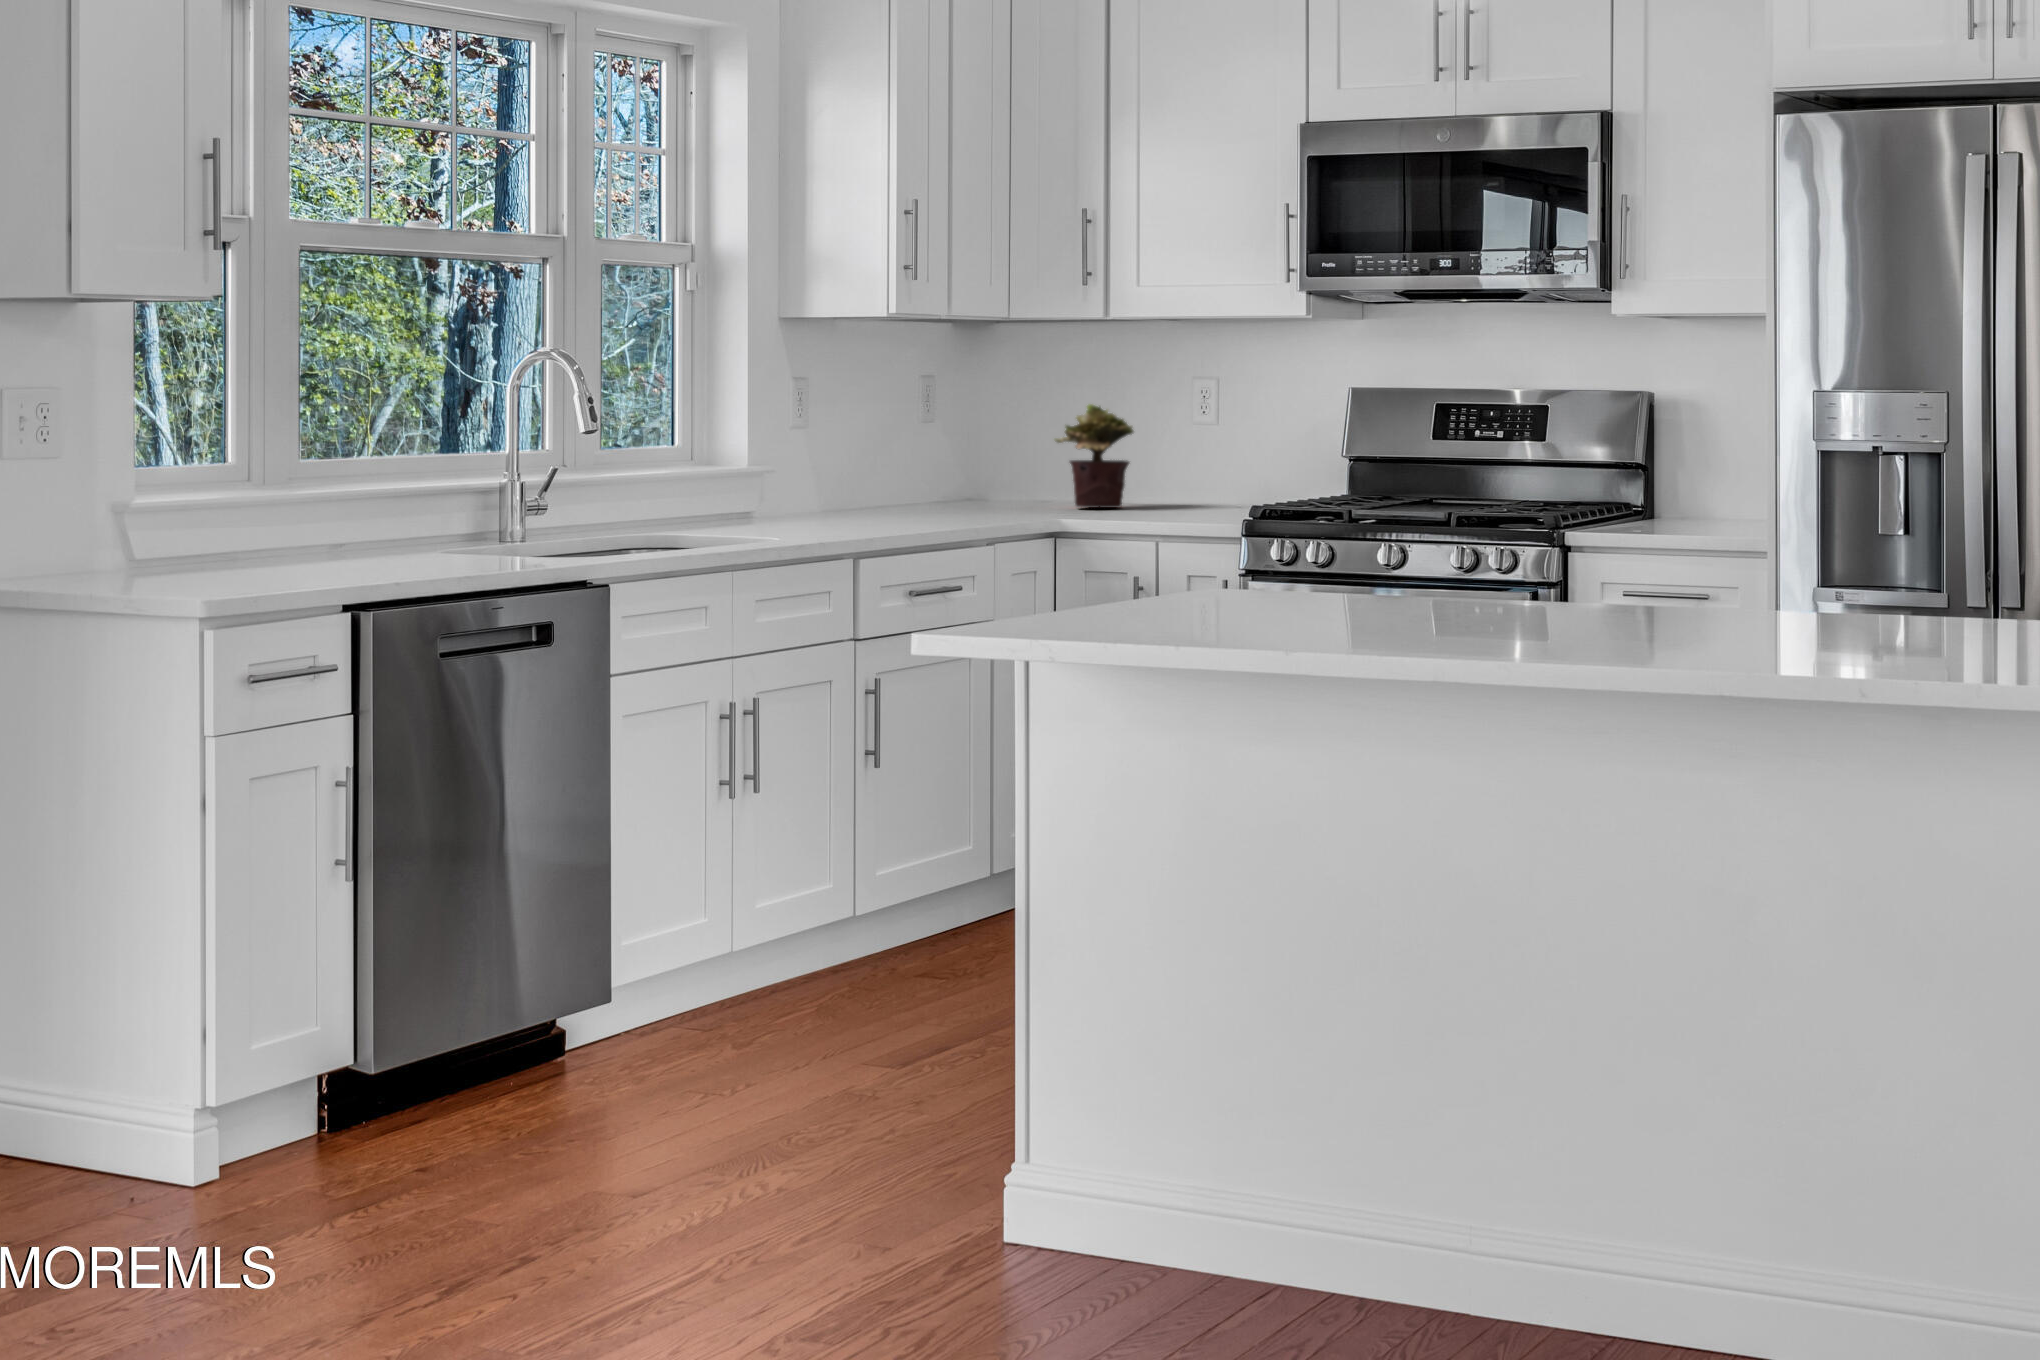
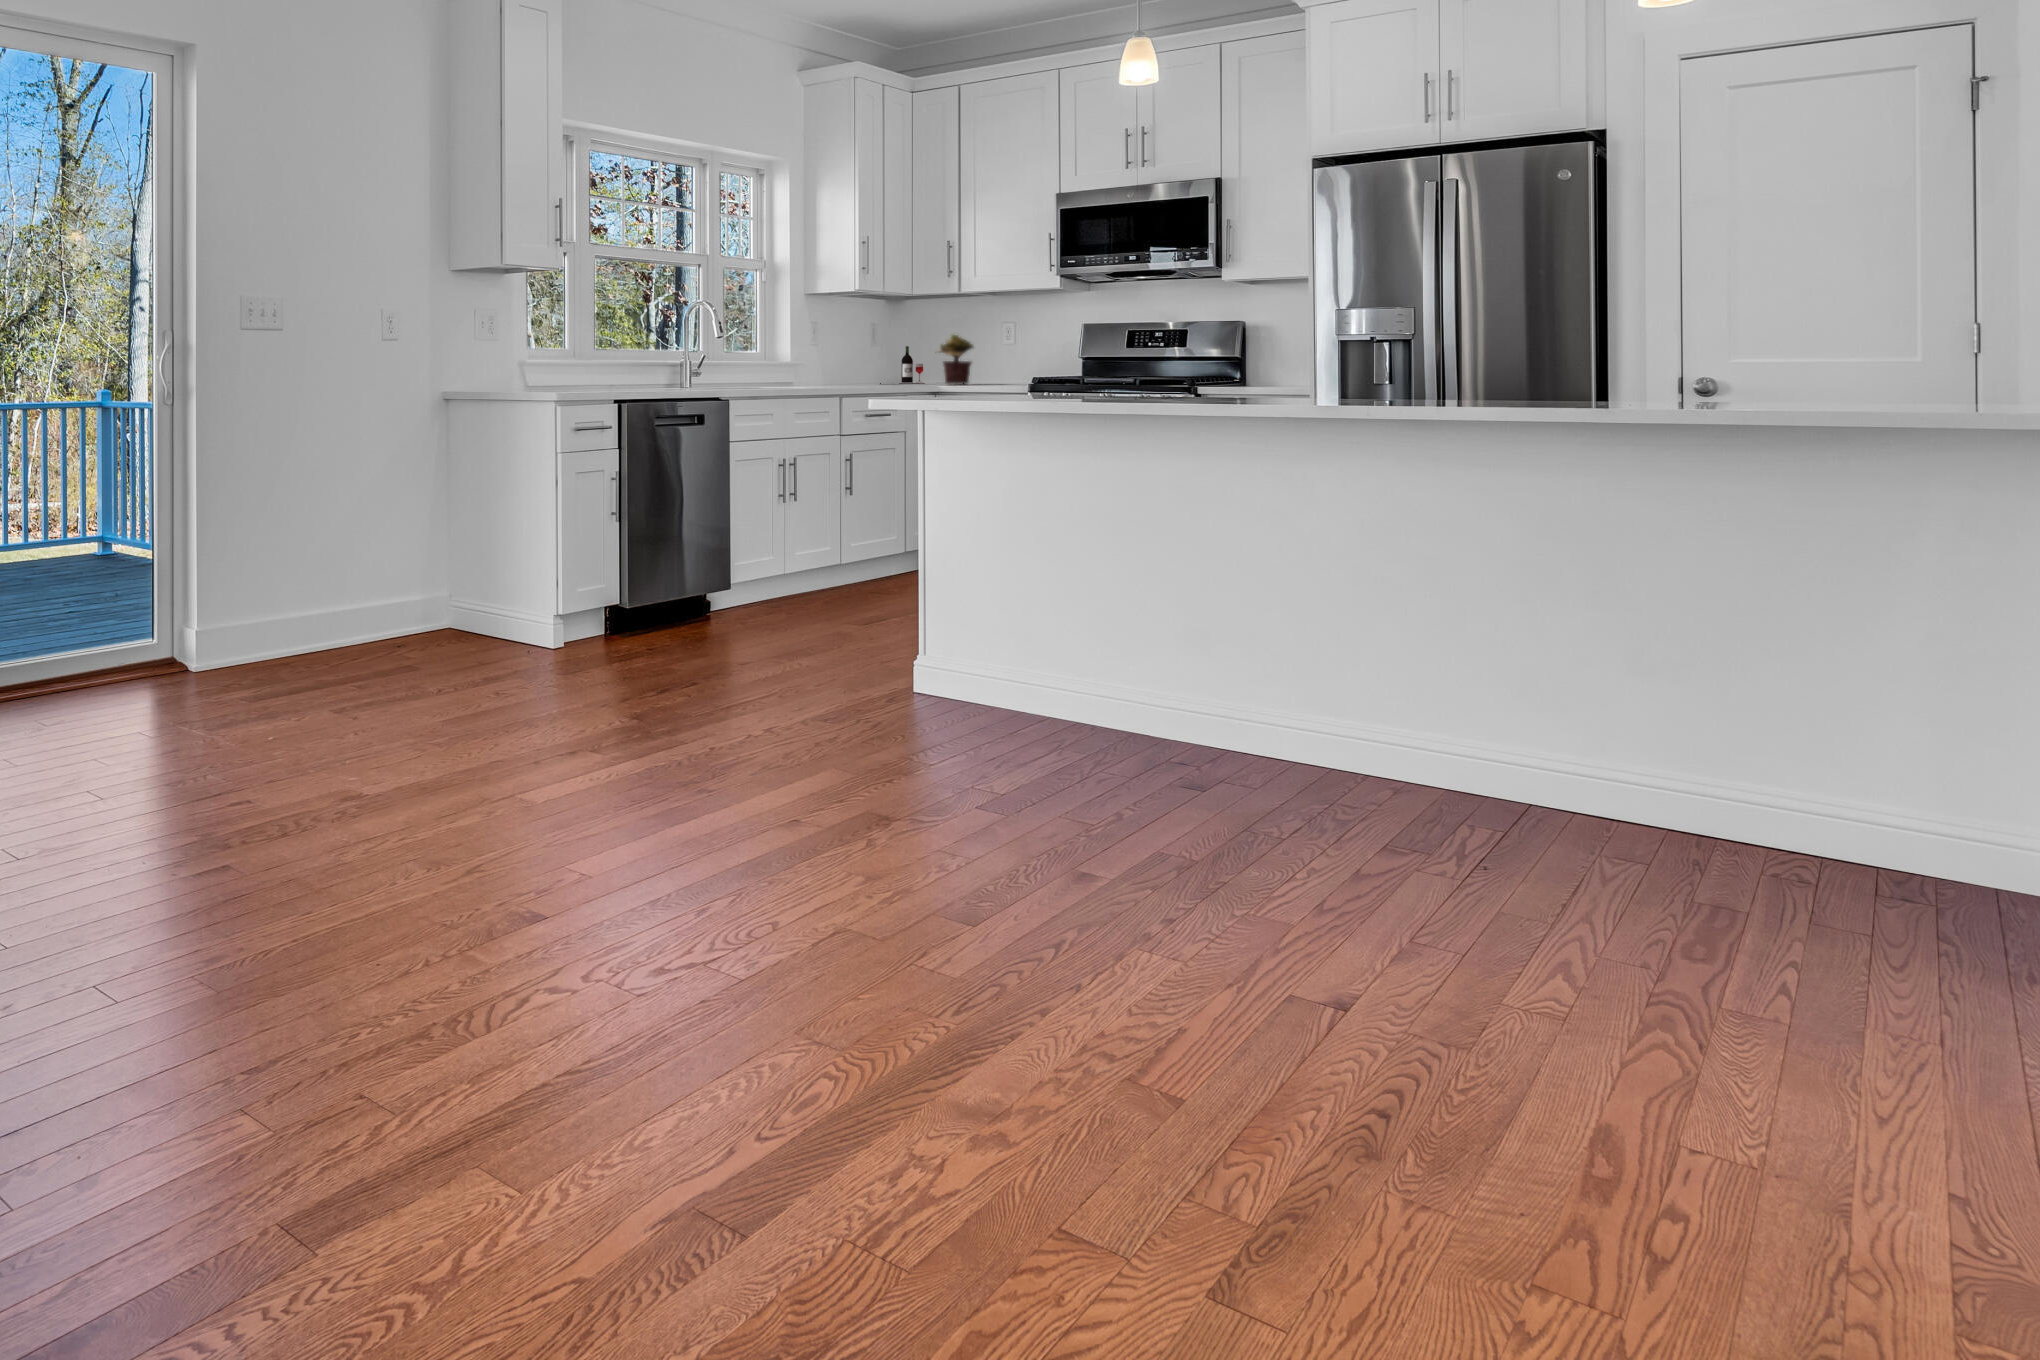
wine bottle: none [936,421,1059,501] -> present [901,346,923,383]

